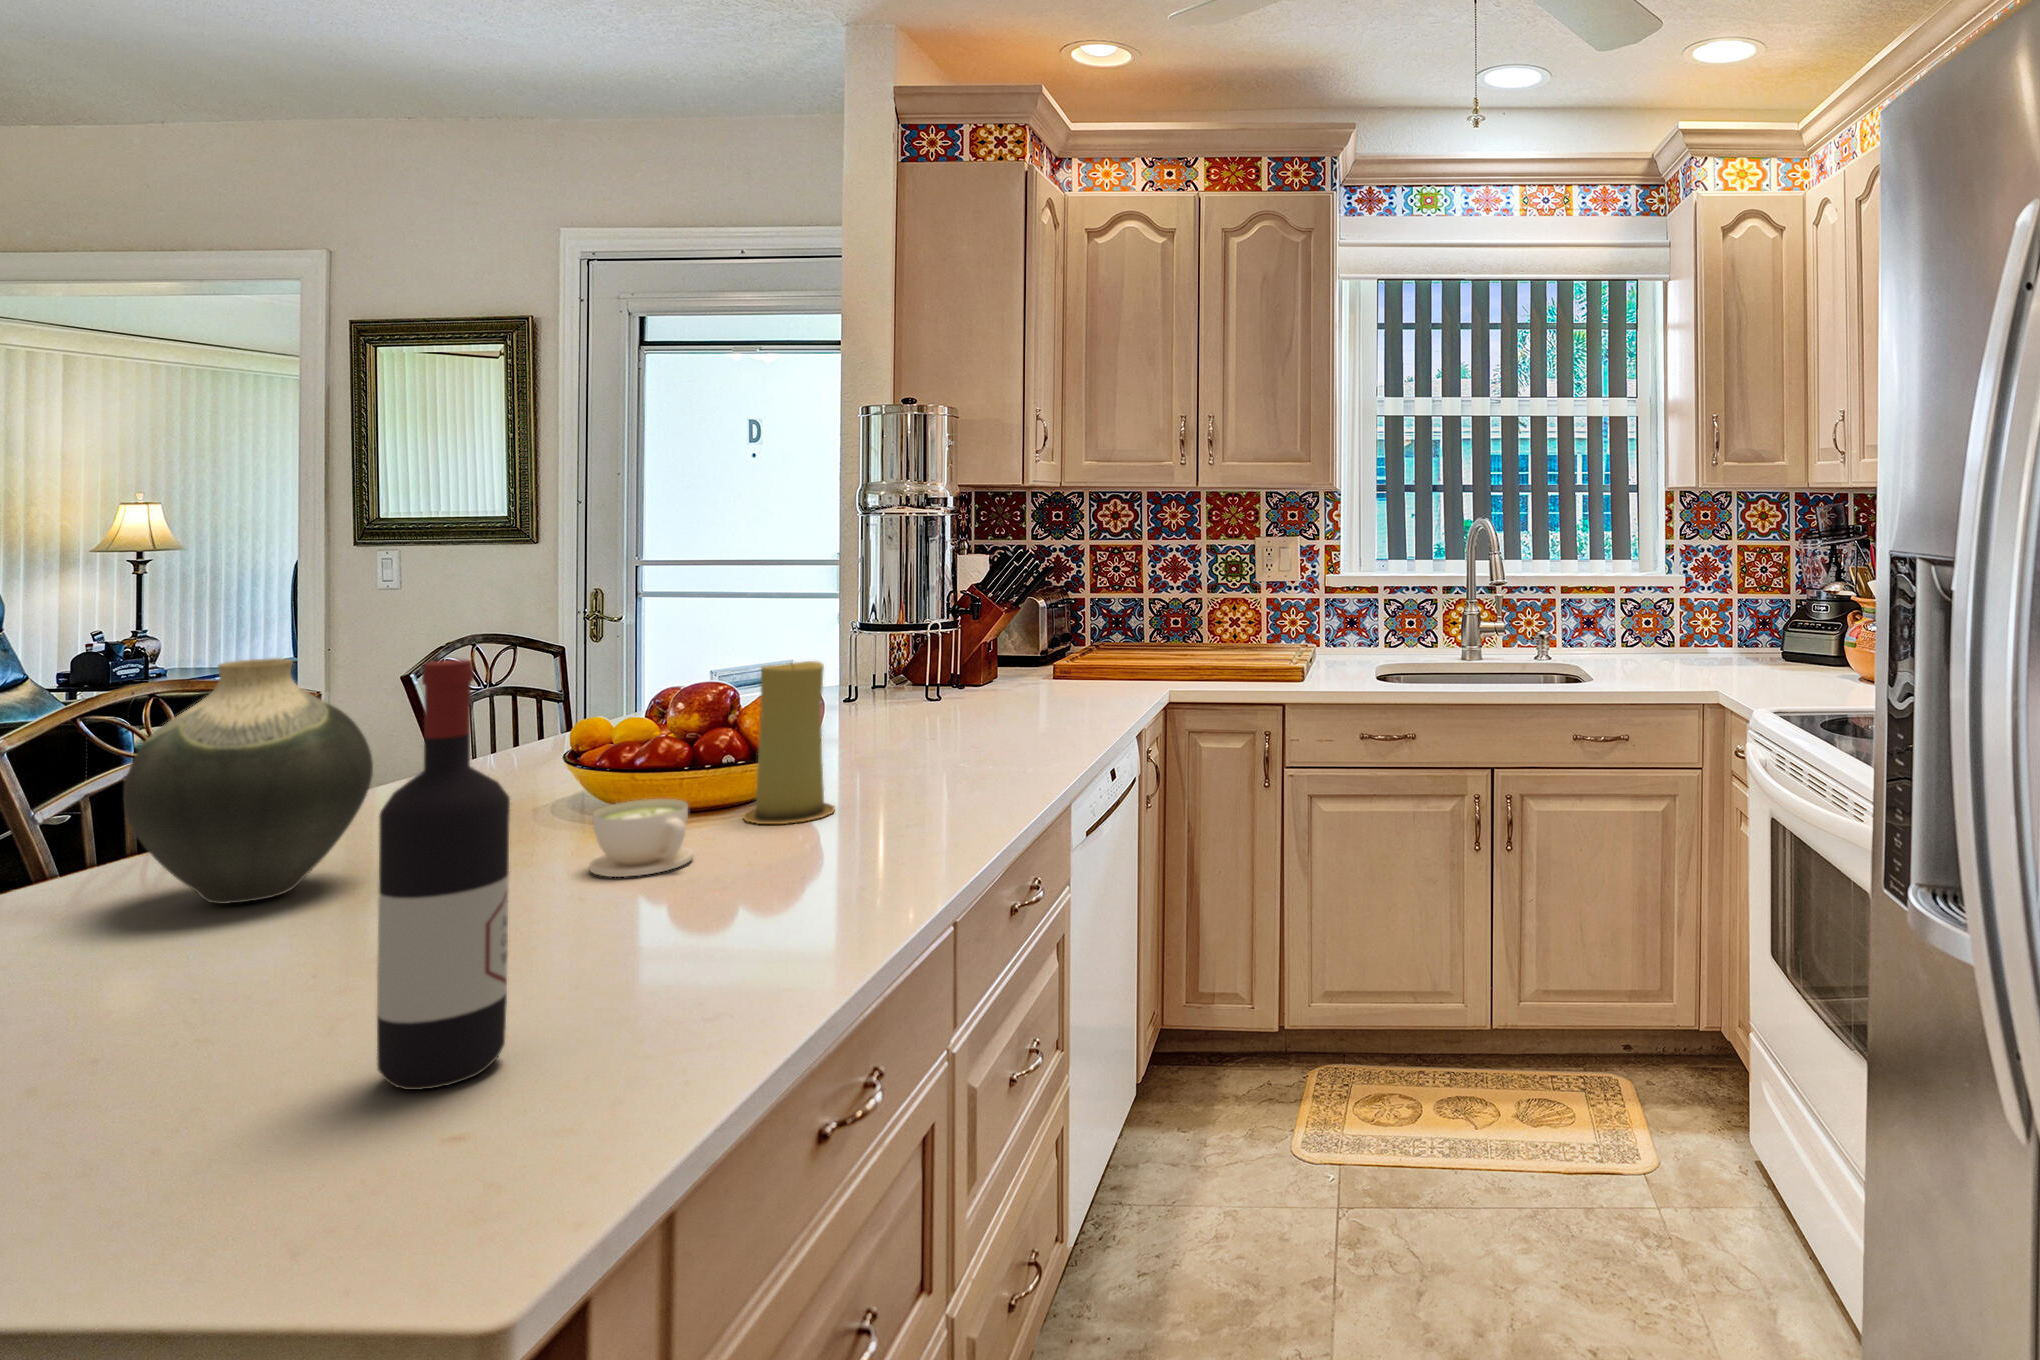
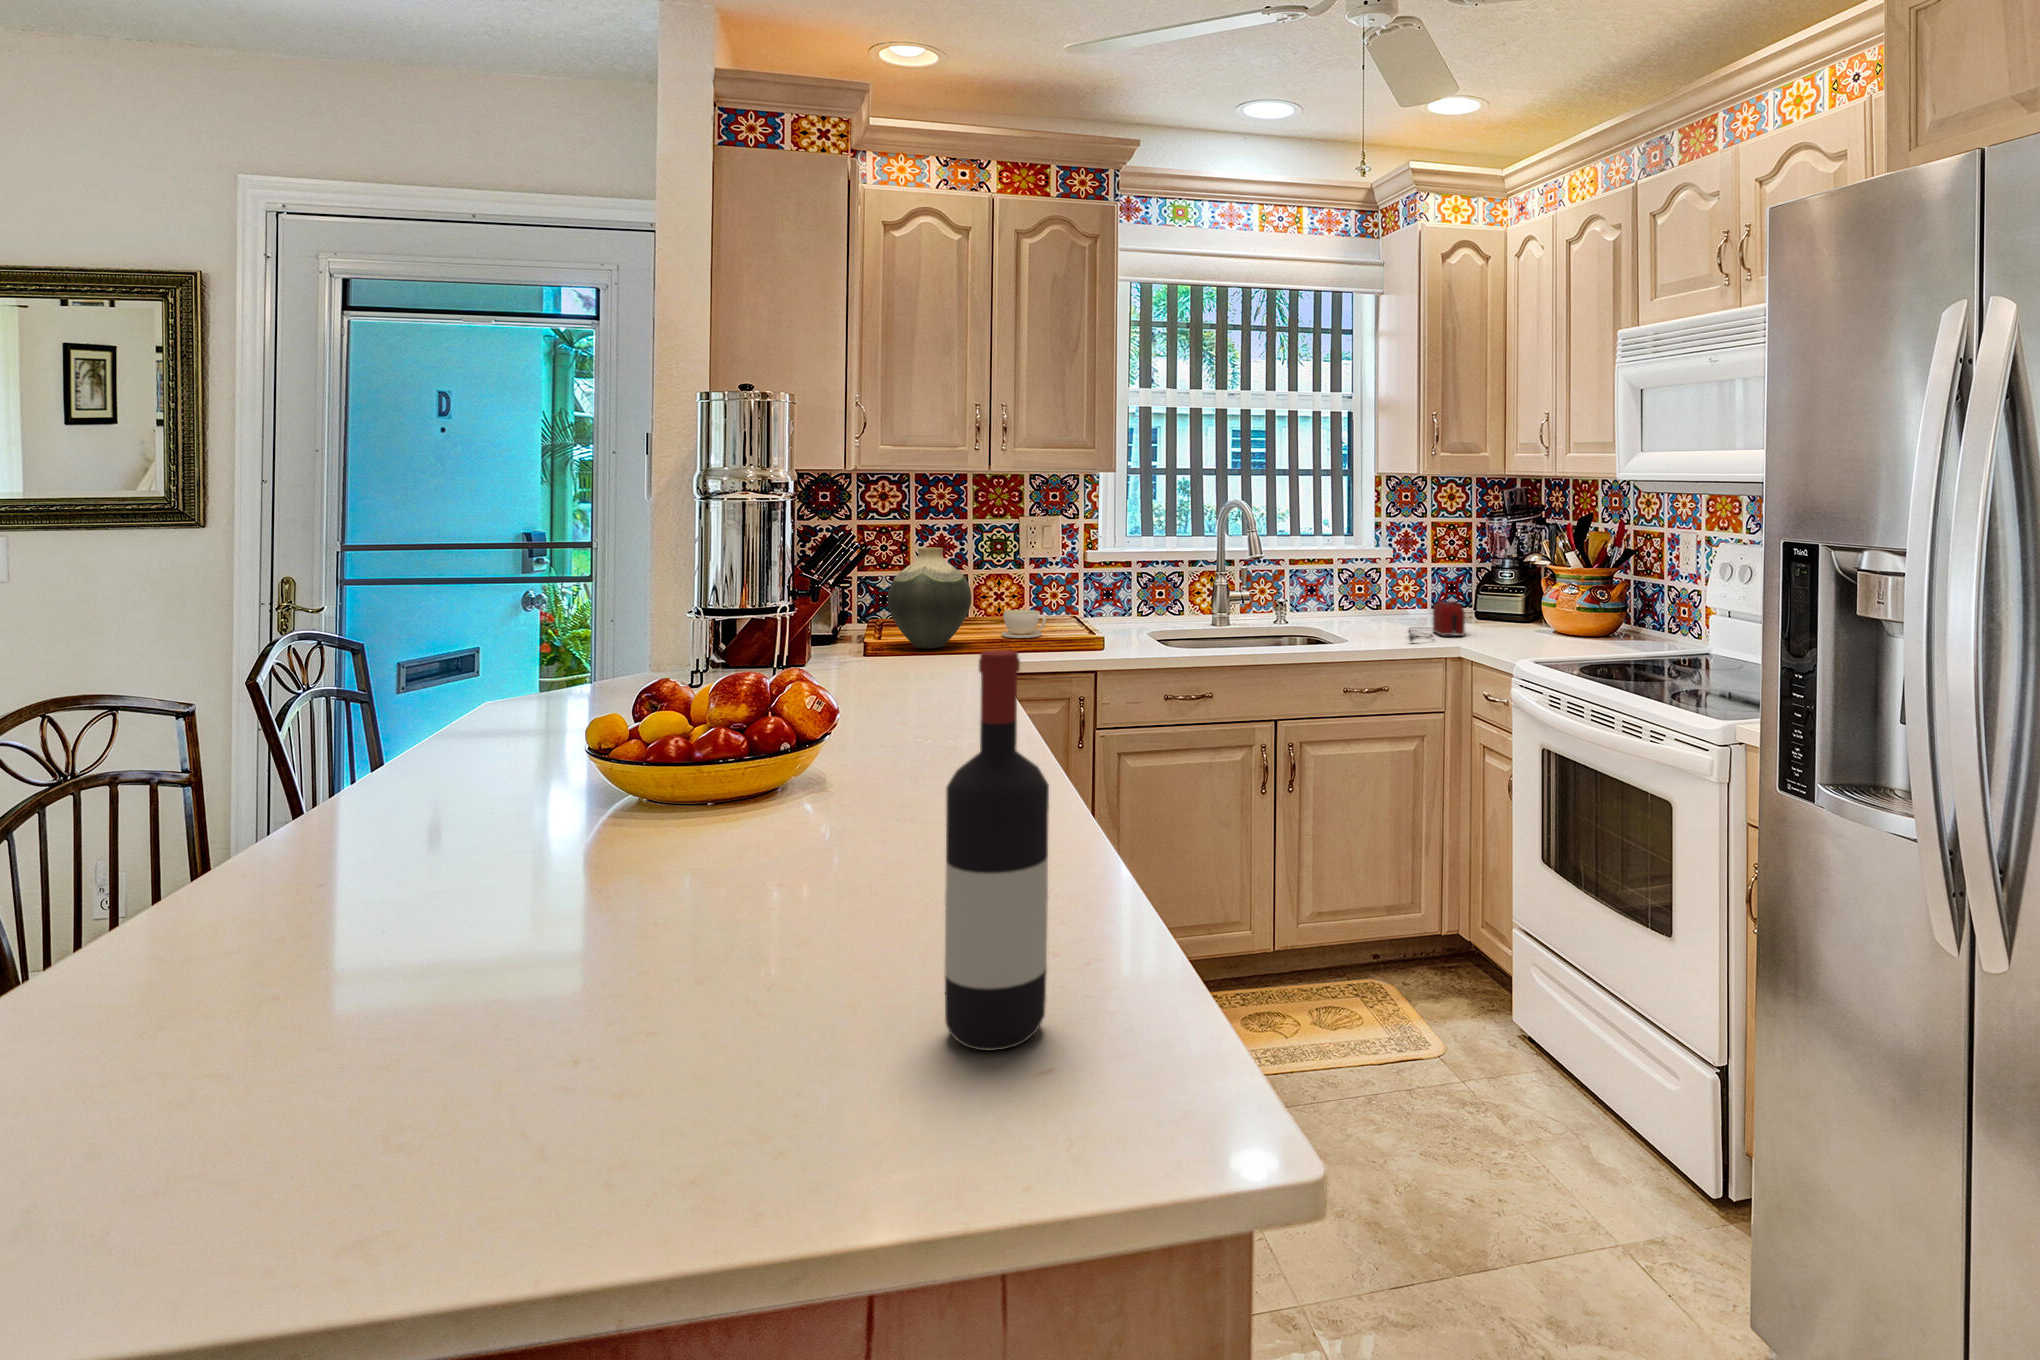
toaster: none [1650,635,1735,683] -> present [1408,601,1465,642]
vase: present [124,658,373,904] -> present [888,547,972,649]
candle: present [743,661,835,824] -> none [822,644,908,803]
coffee cup: present [589,799,693,877] -> present [1002,610,1046,638]

